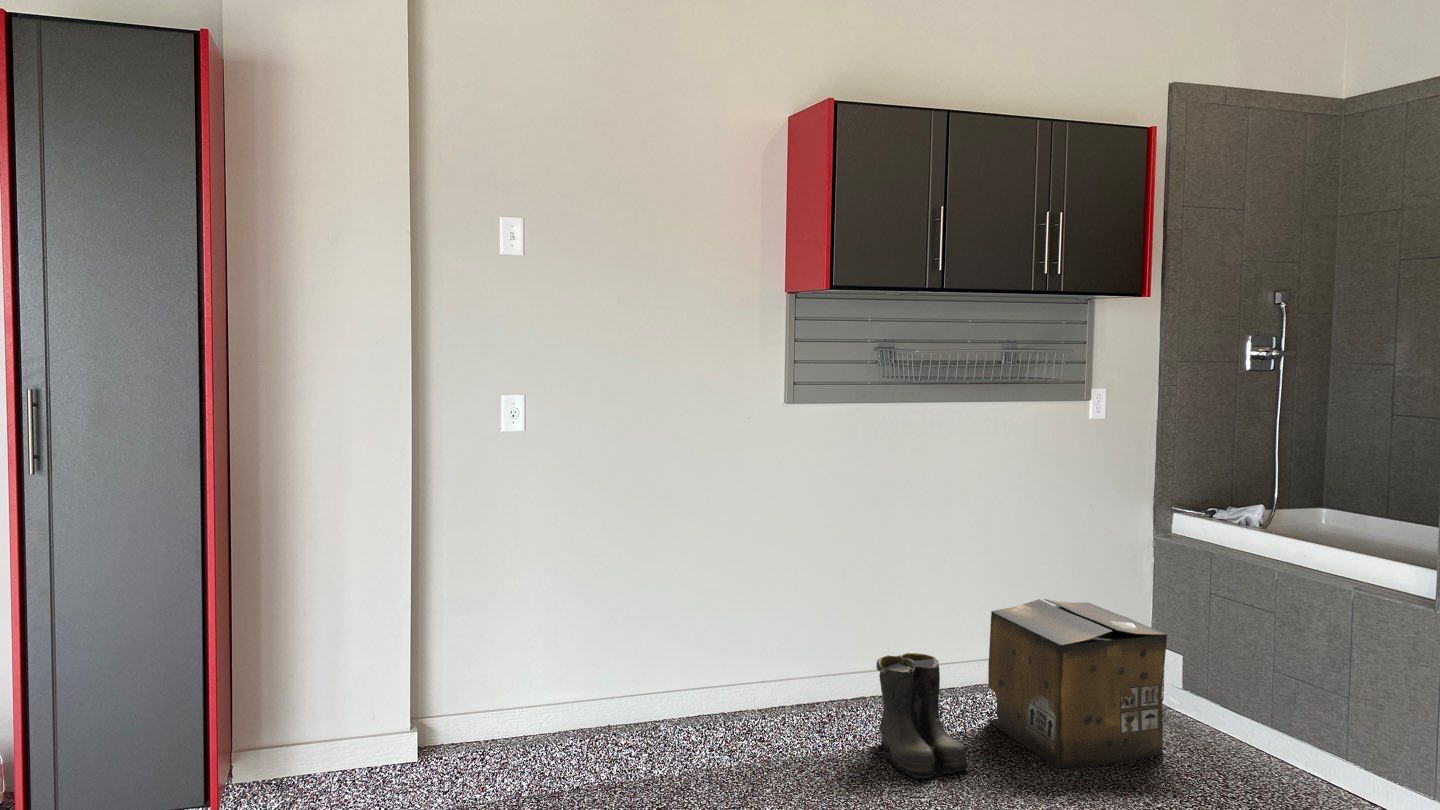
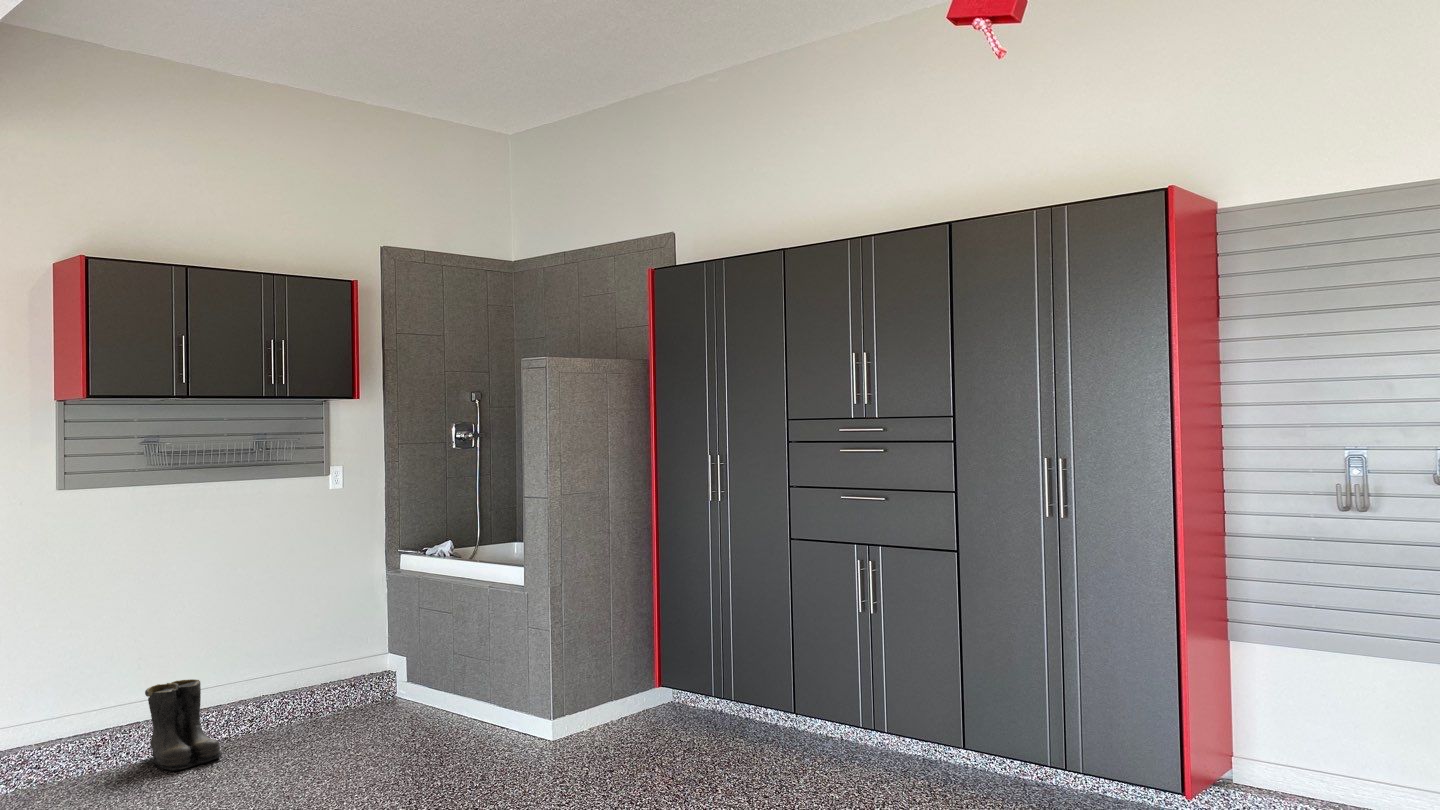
cardboard box: present [988,599,1167,768] -> none [252,626,380,745]

